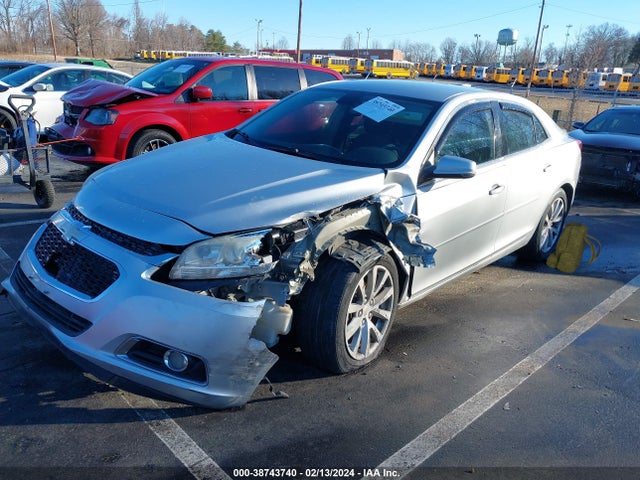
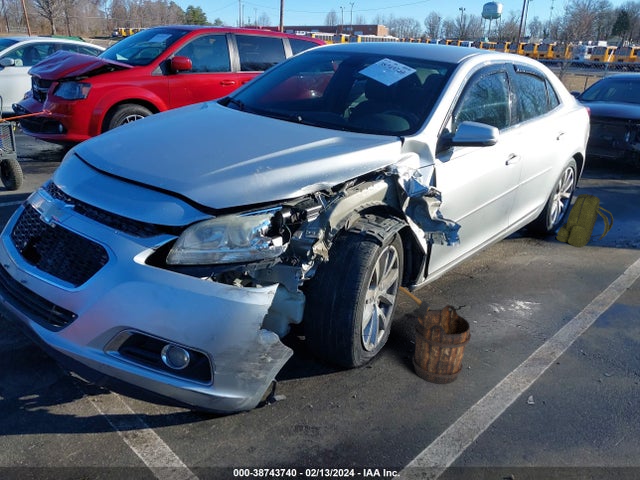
bucket: none [380,304,445,394] -> present [399,287,471,384]

